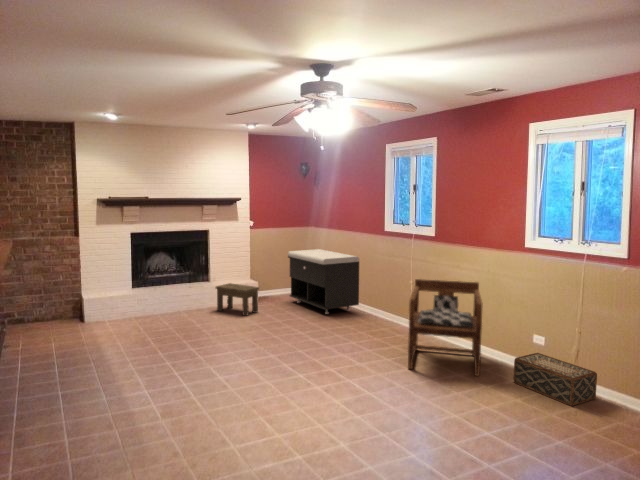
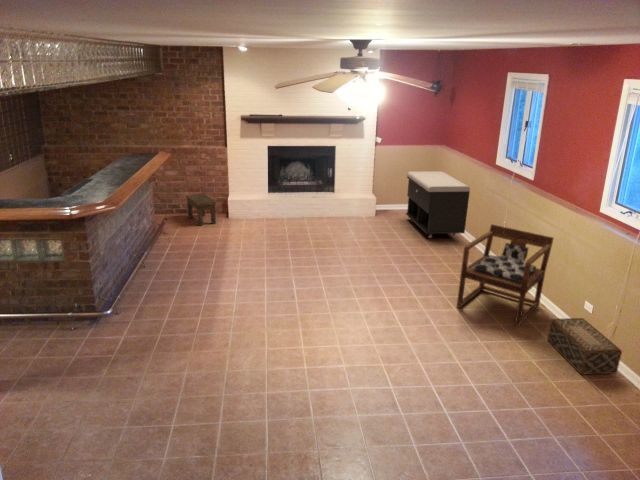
side table: present [216,283,259,316] -> present [186,194,216,226]

